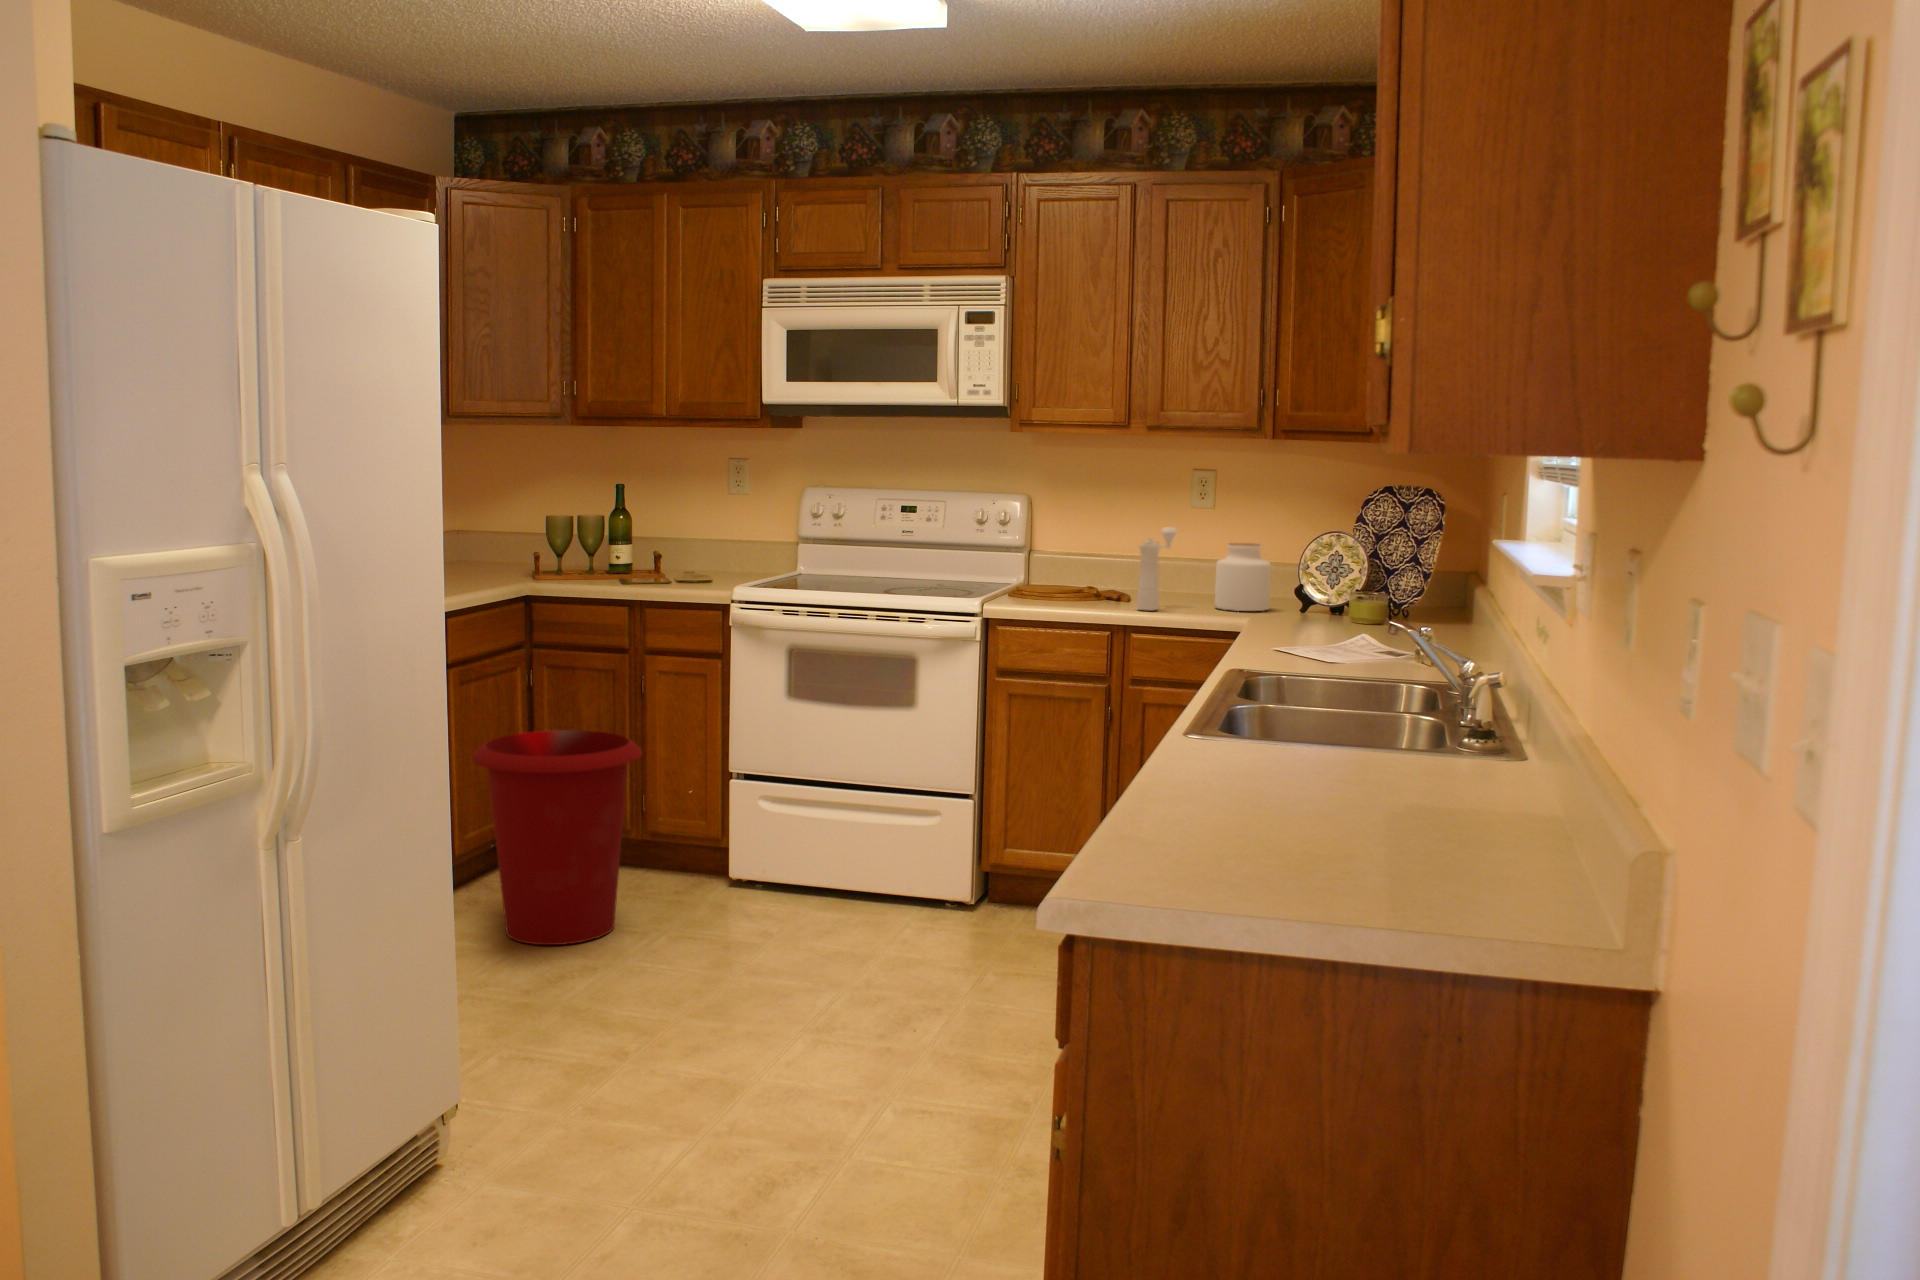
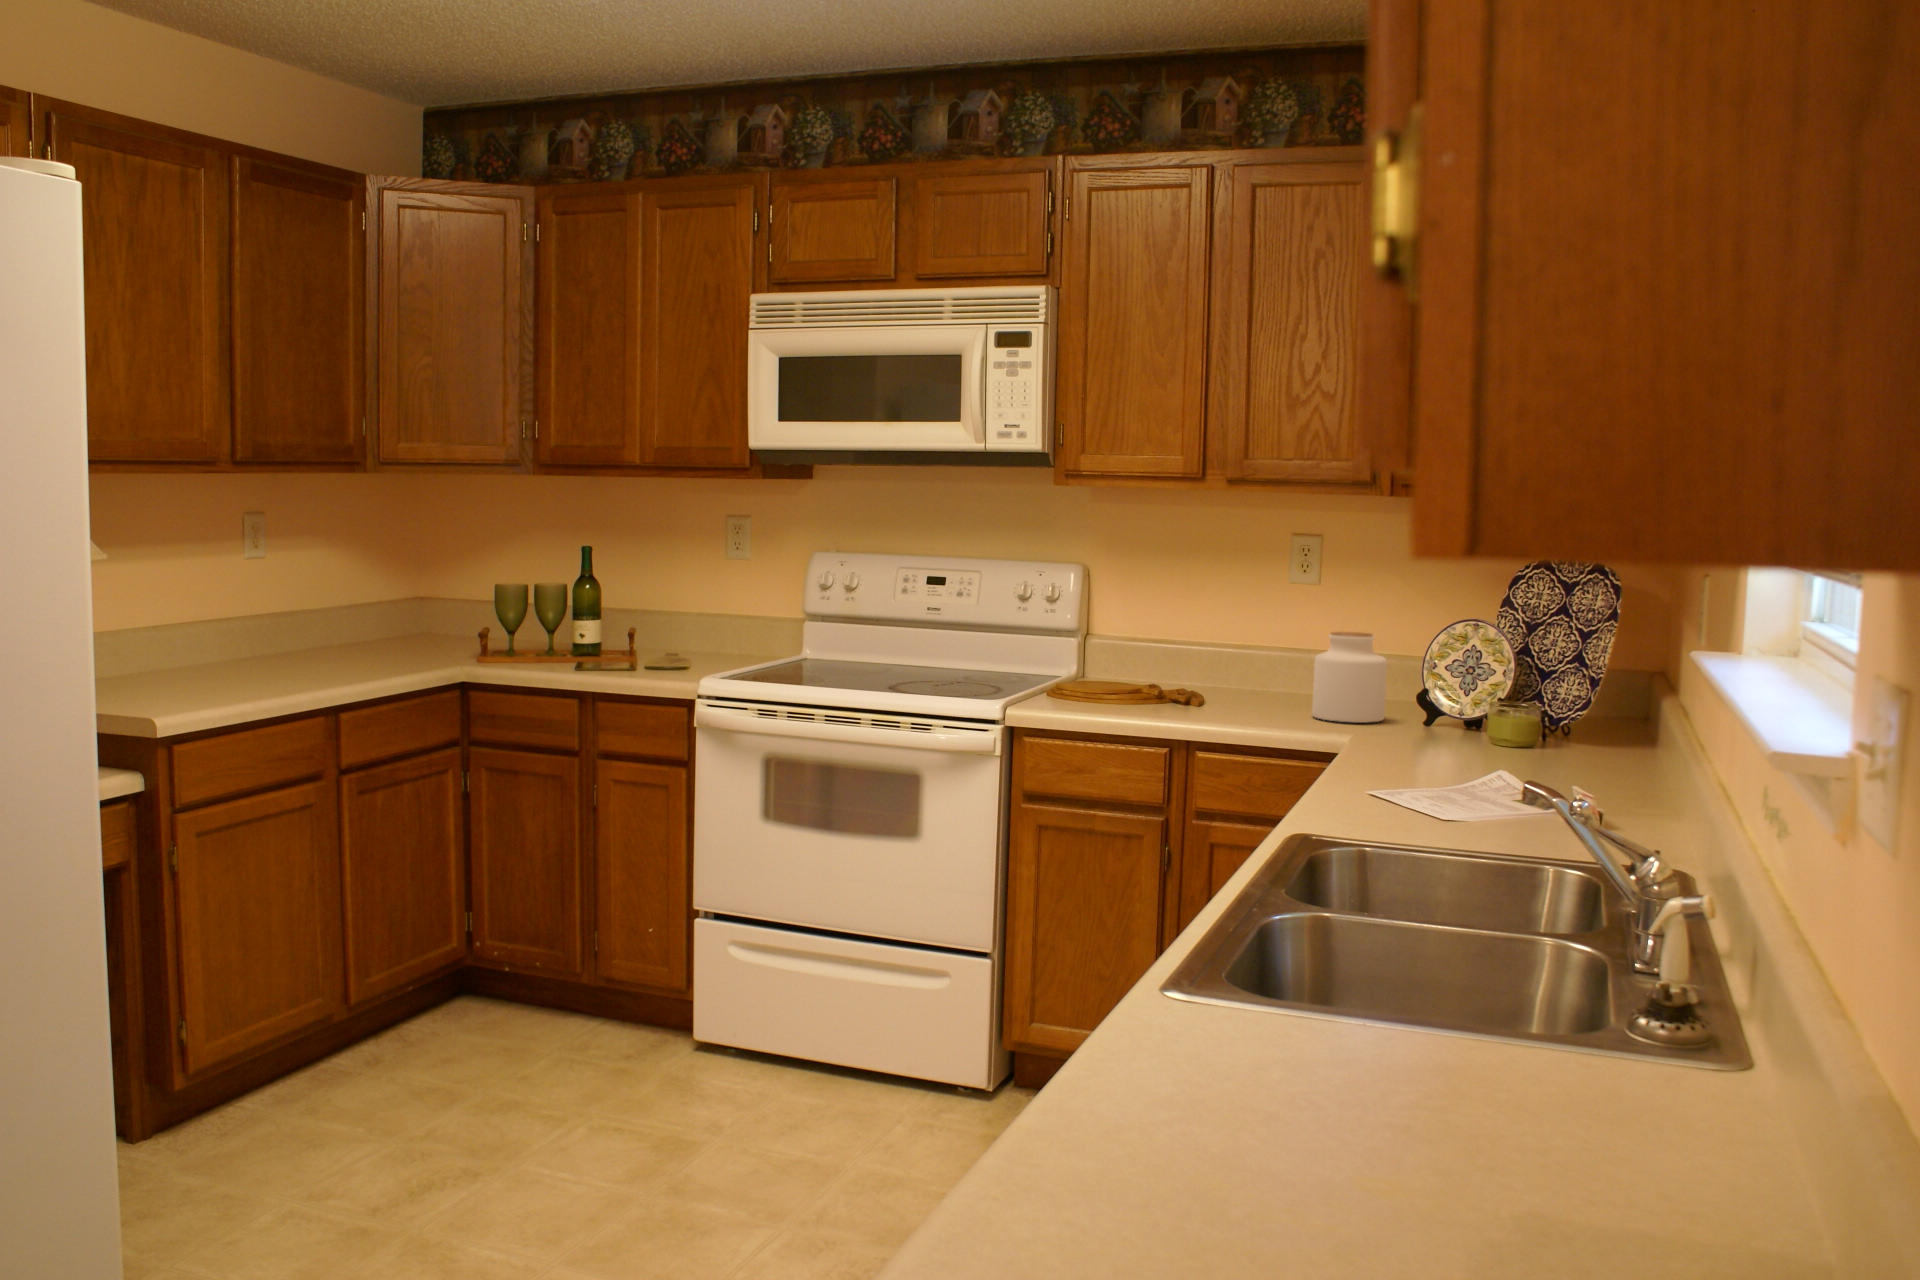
pepper mill: present [1137,527,1177,610] -> none [1206,610,1263,720]
waste bin: present [472,730,643,945] -> none [351,855,568,1133]

